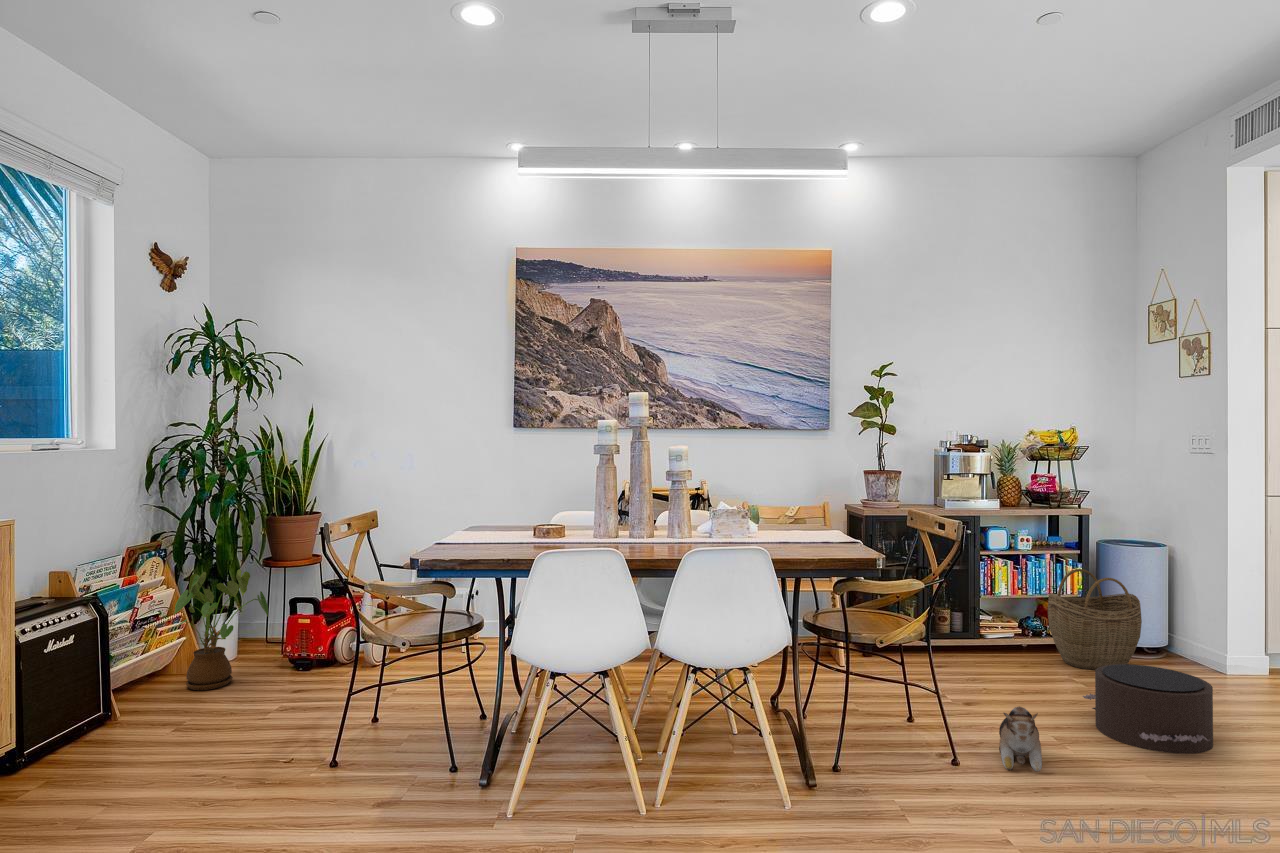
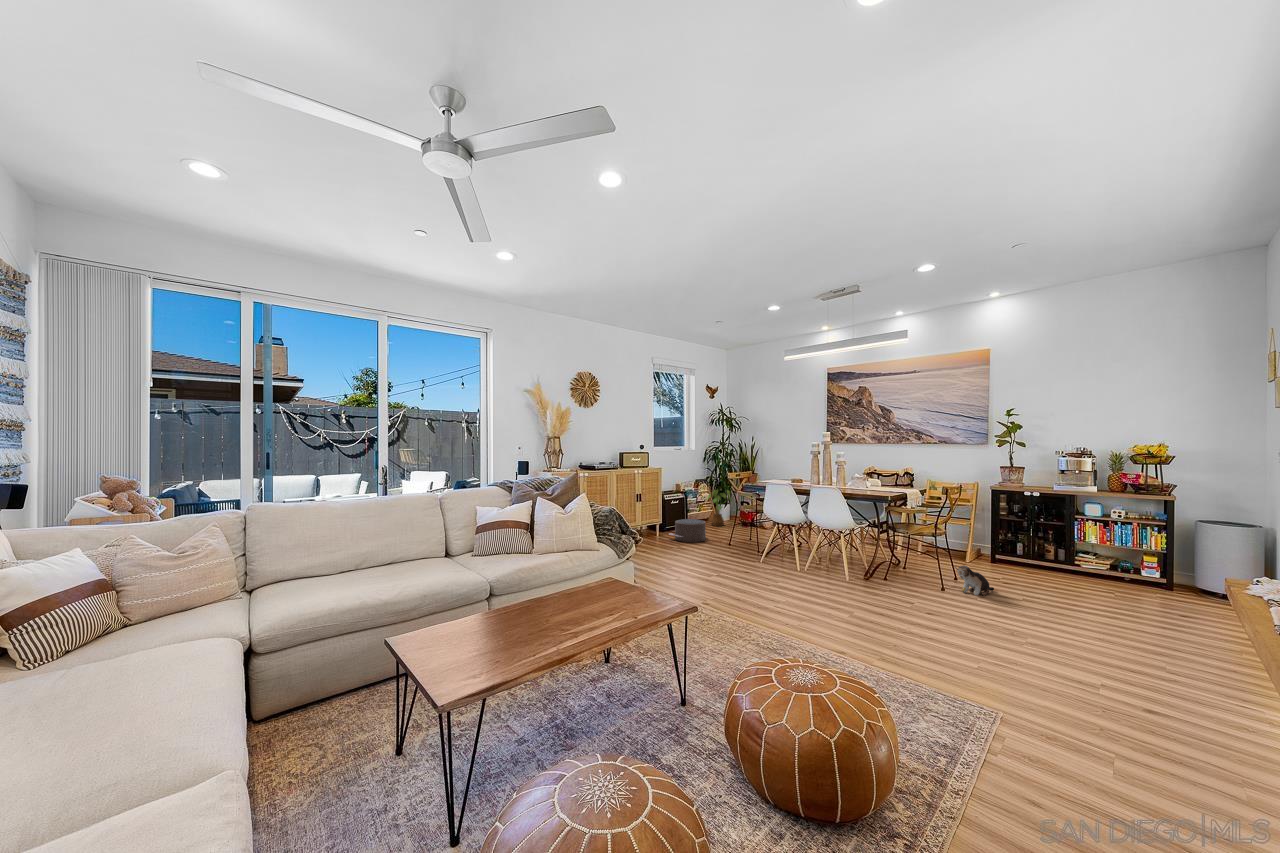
woven basket: present [1048,569,1142,670] -> none [1119,533,1193,596]
pouf: present [1083,664,1213,754] -> present [670,519,706,542]

